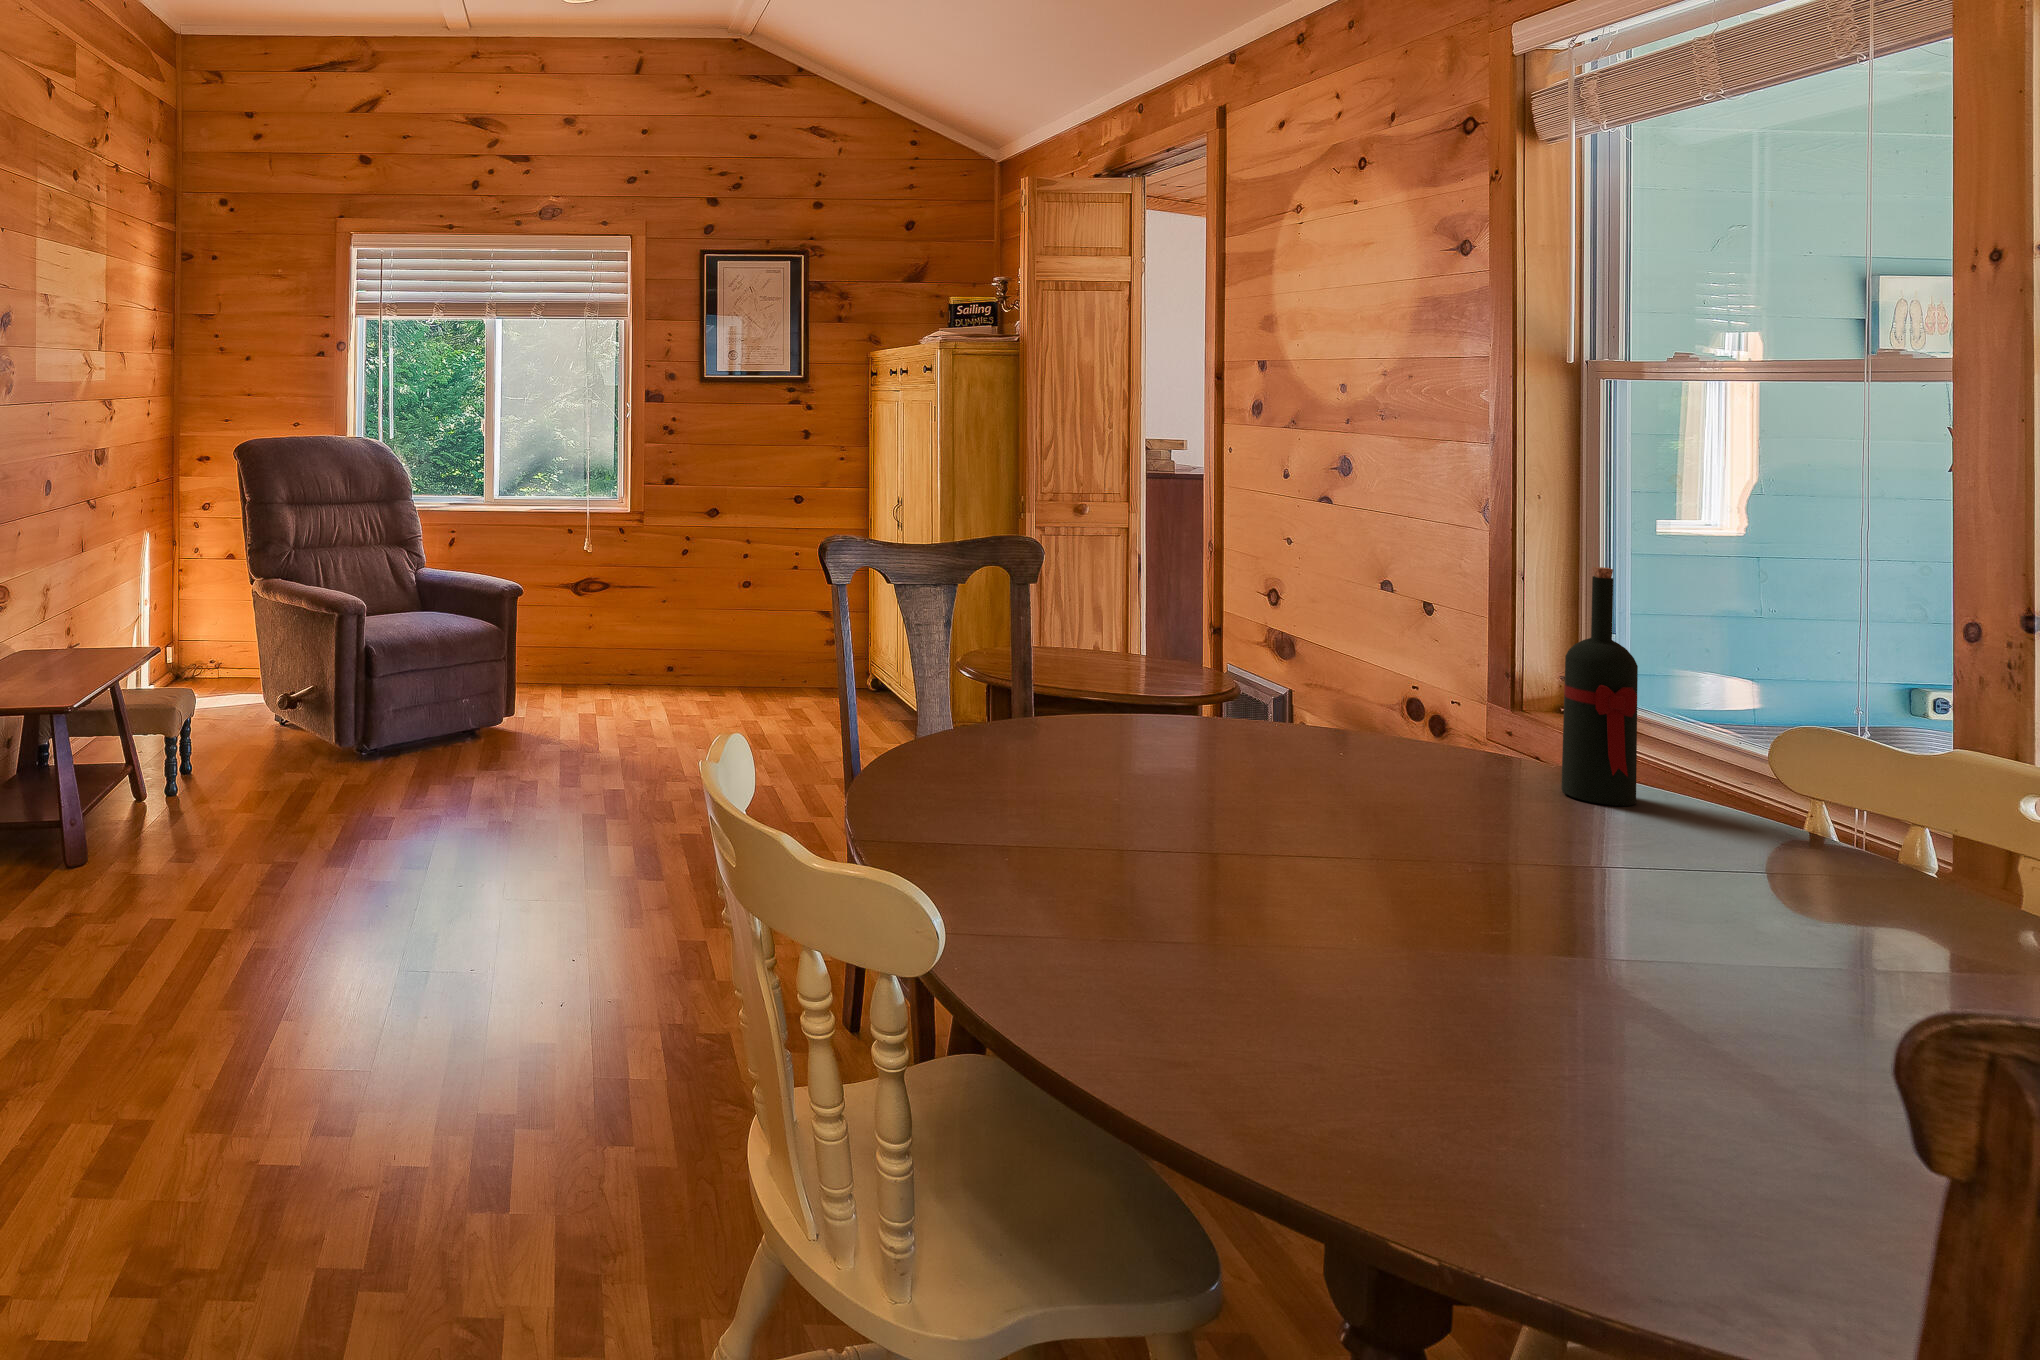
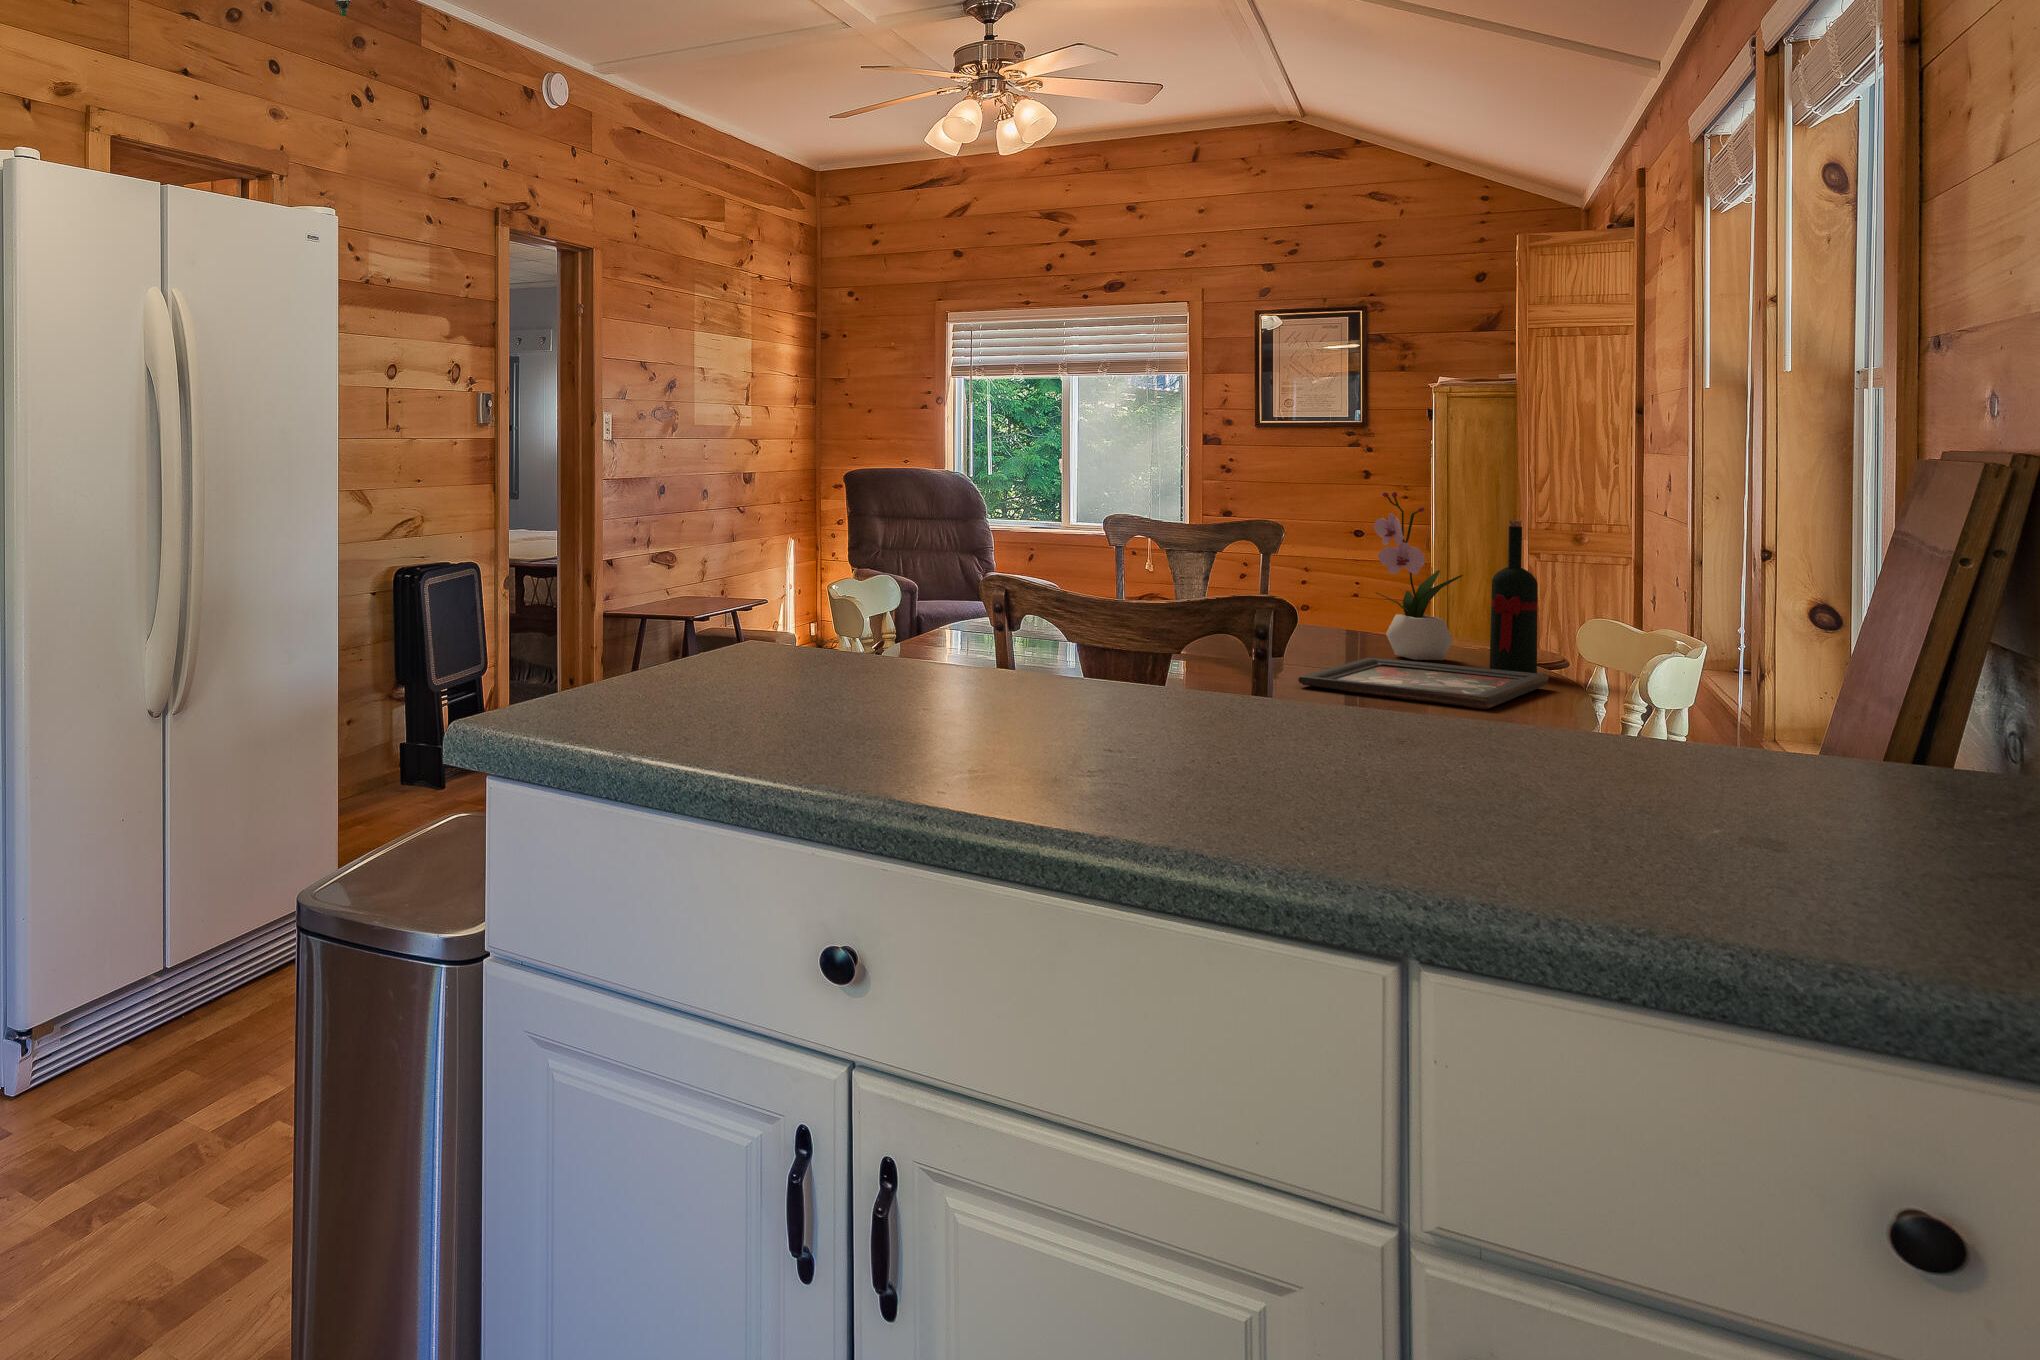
flower arrangement: none [1368,521,1484,780] -> present [1374,492,1463,660]
decorative tray: none [1479,809,1987,969] -> present [1298,658,1549,709]

